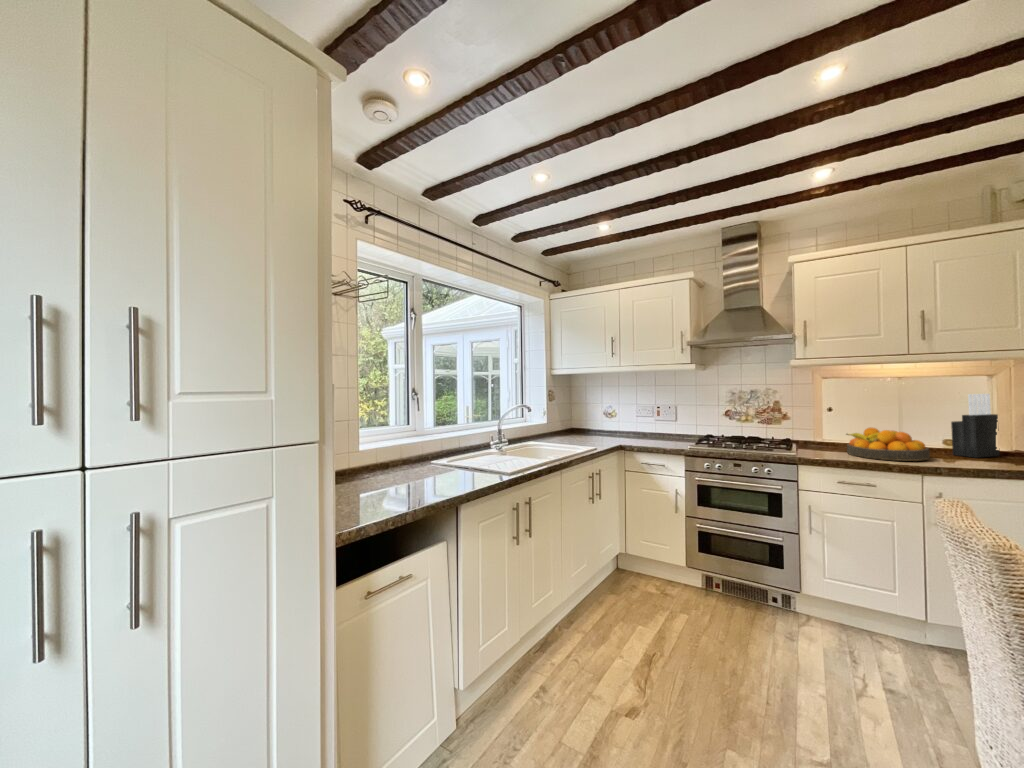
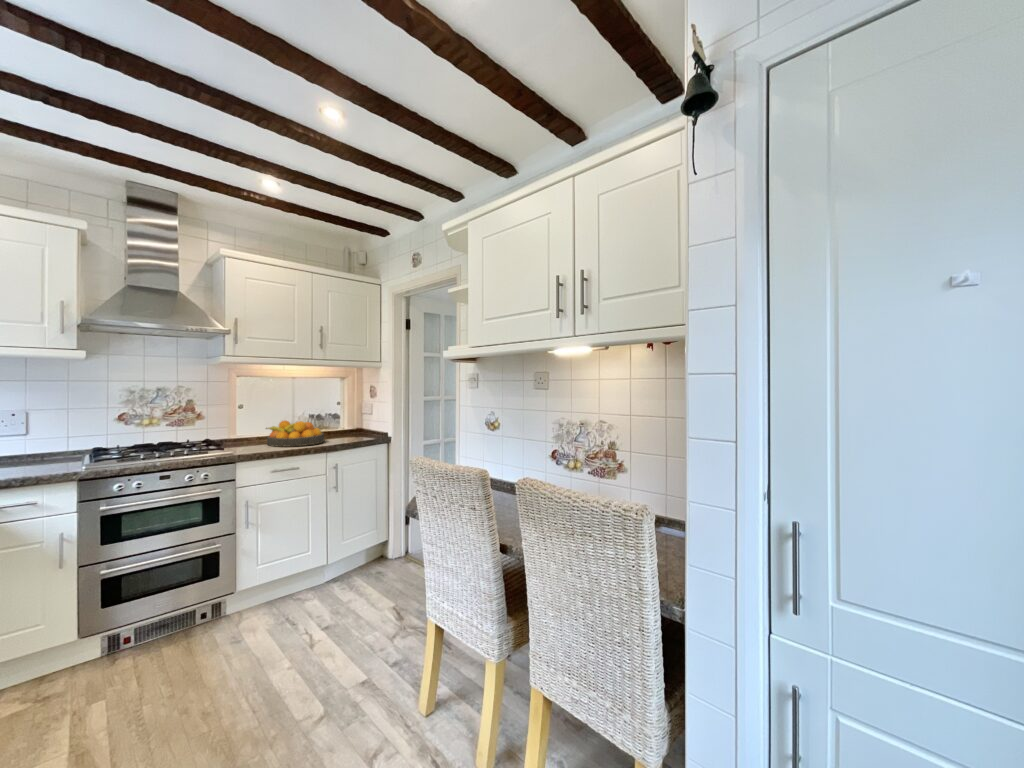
knife block: present [951,394,1000,458] -> none [328,391,349,436]

